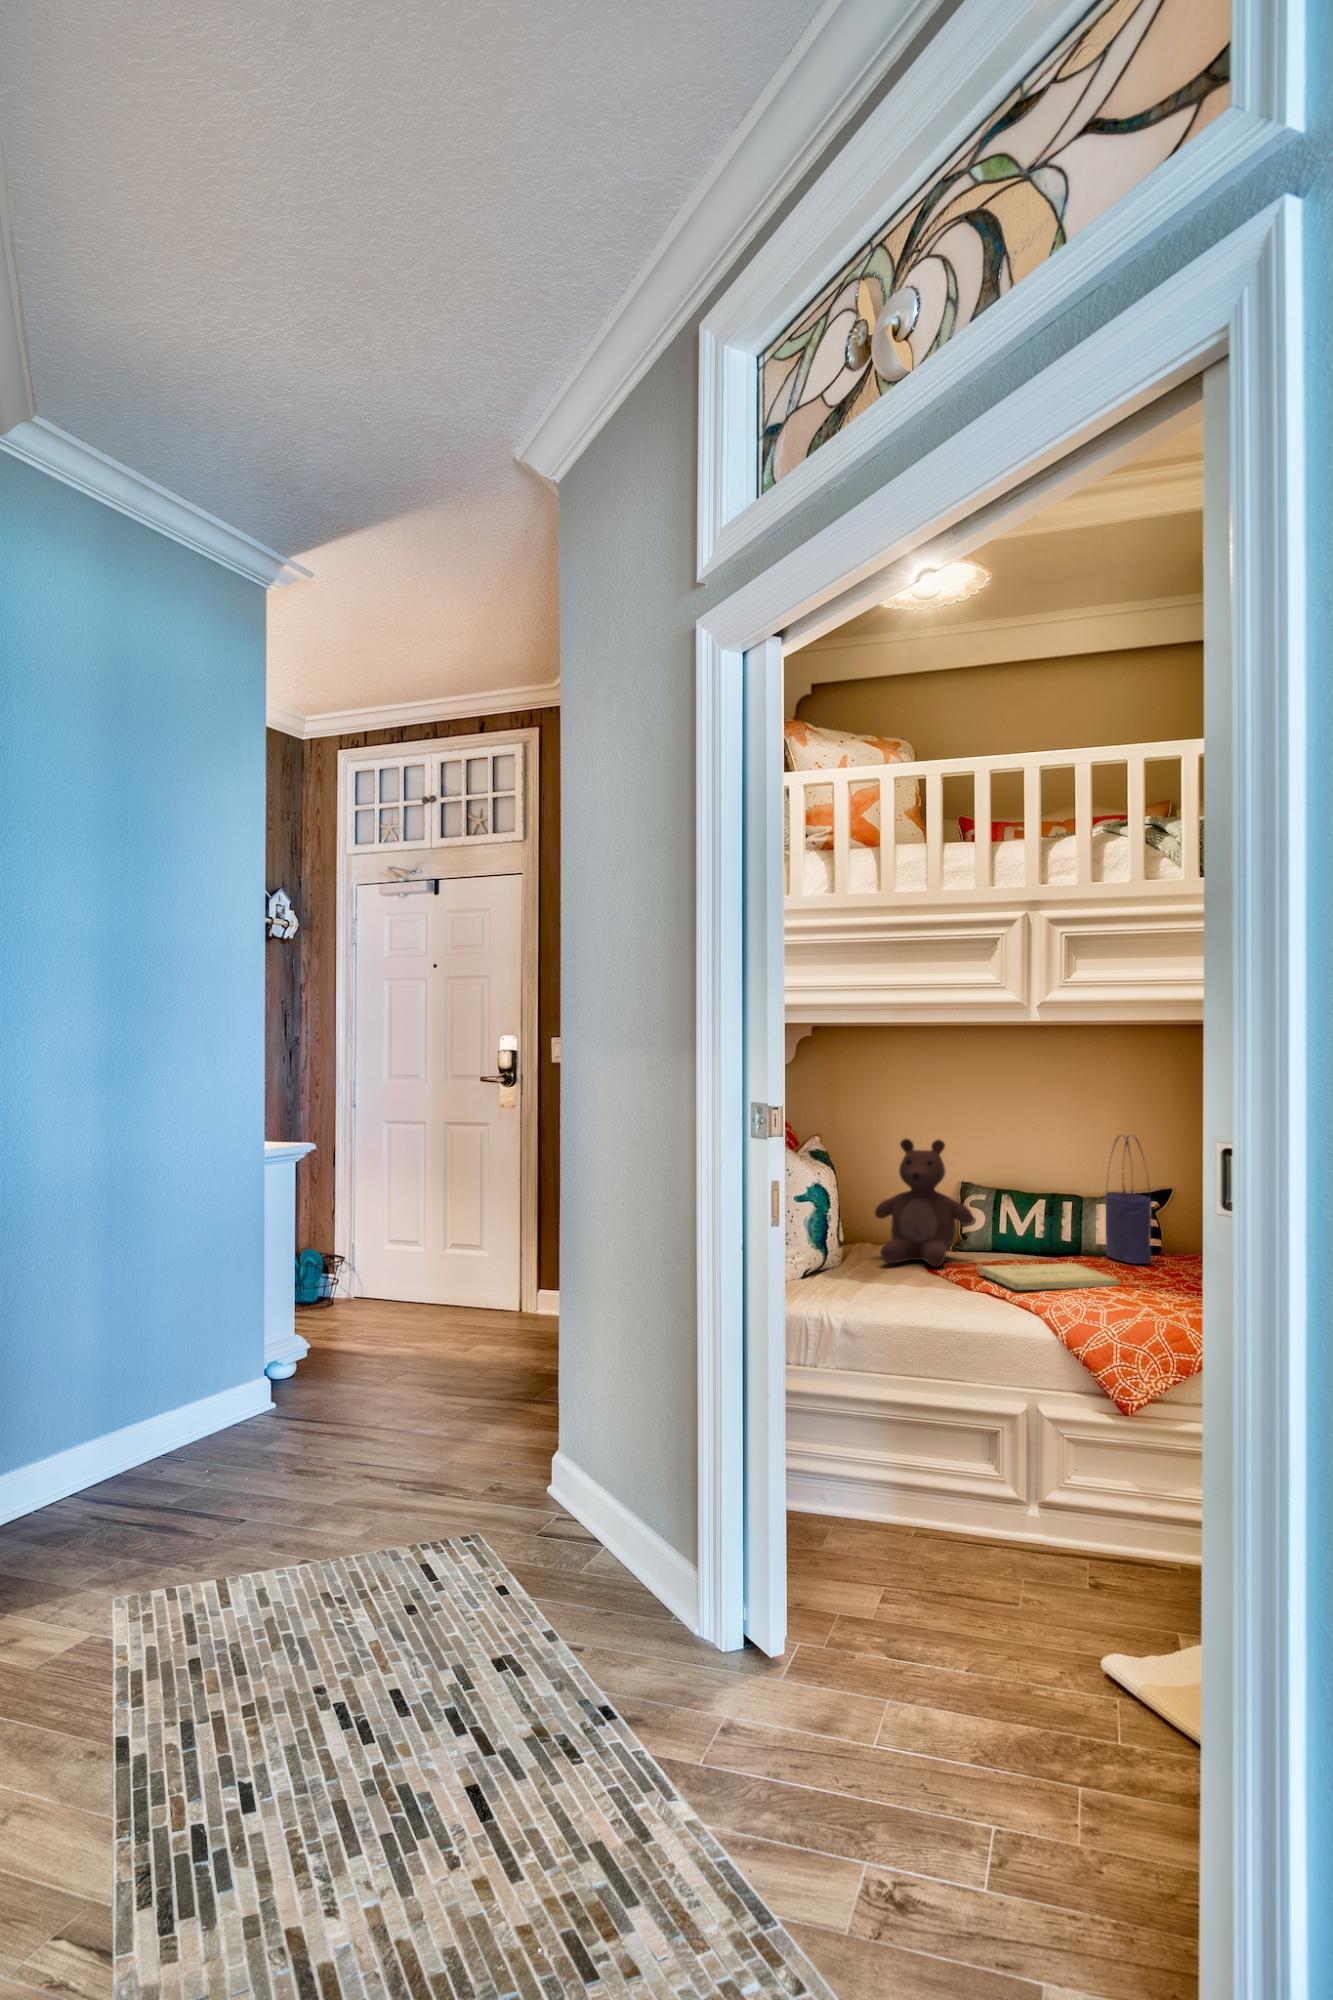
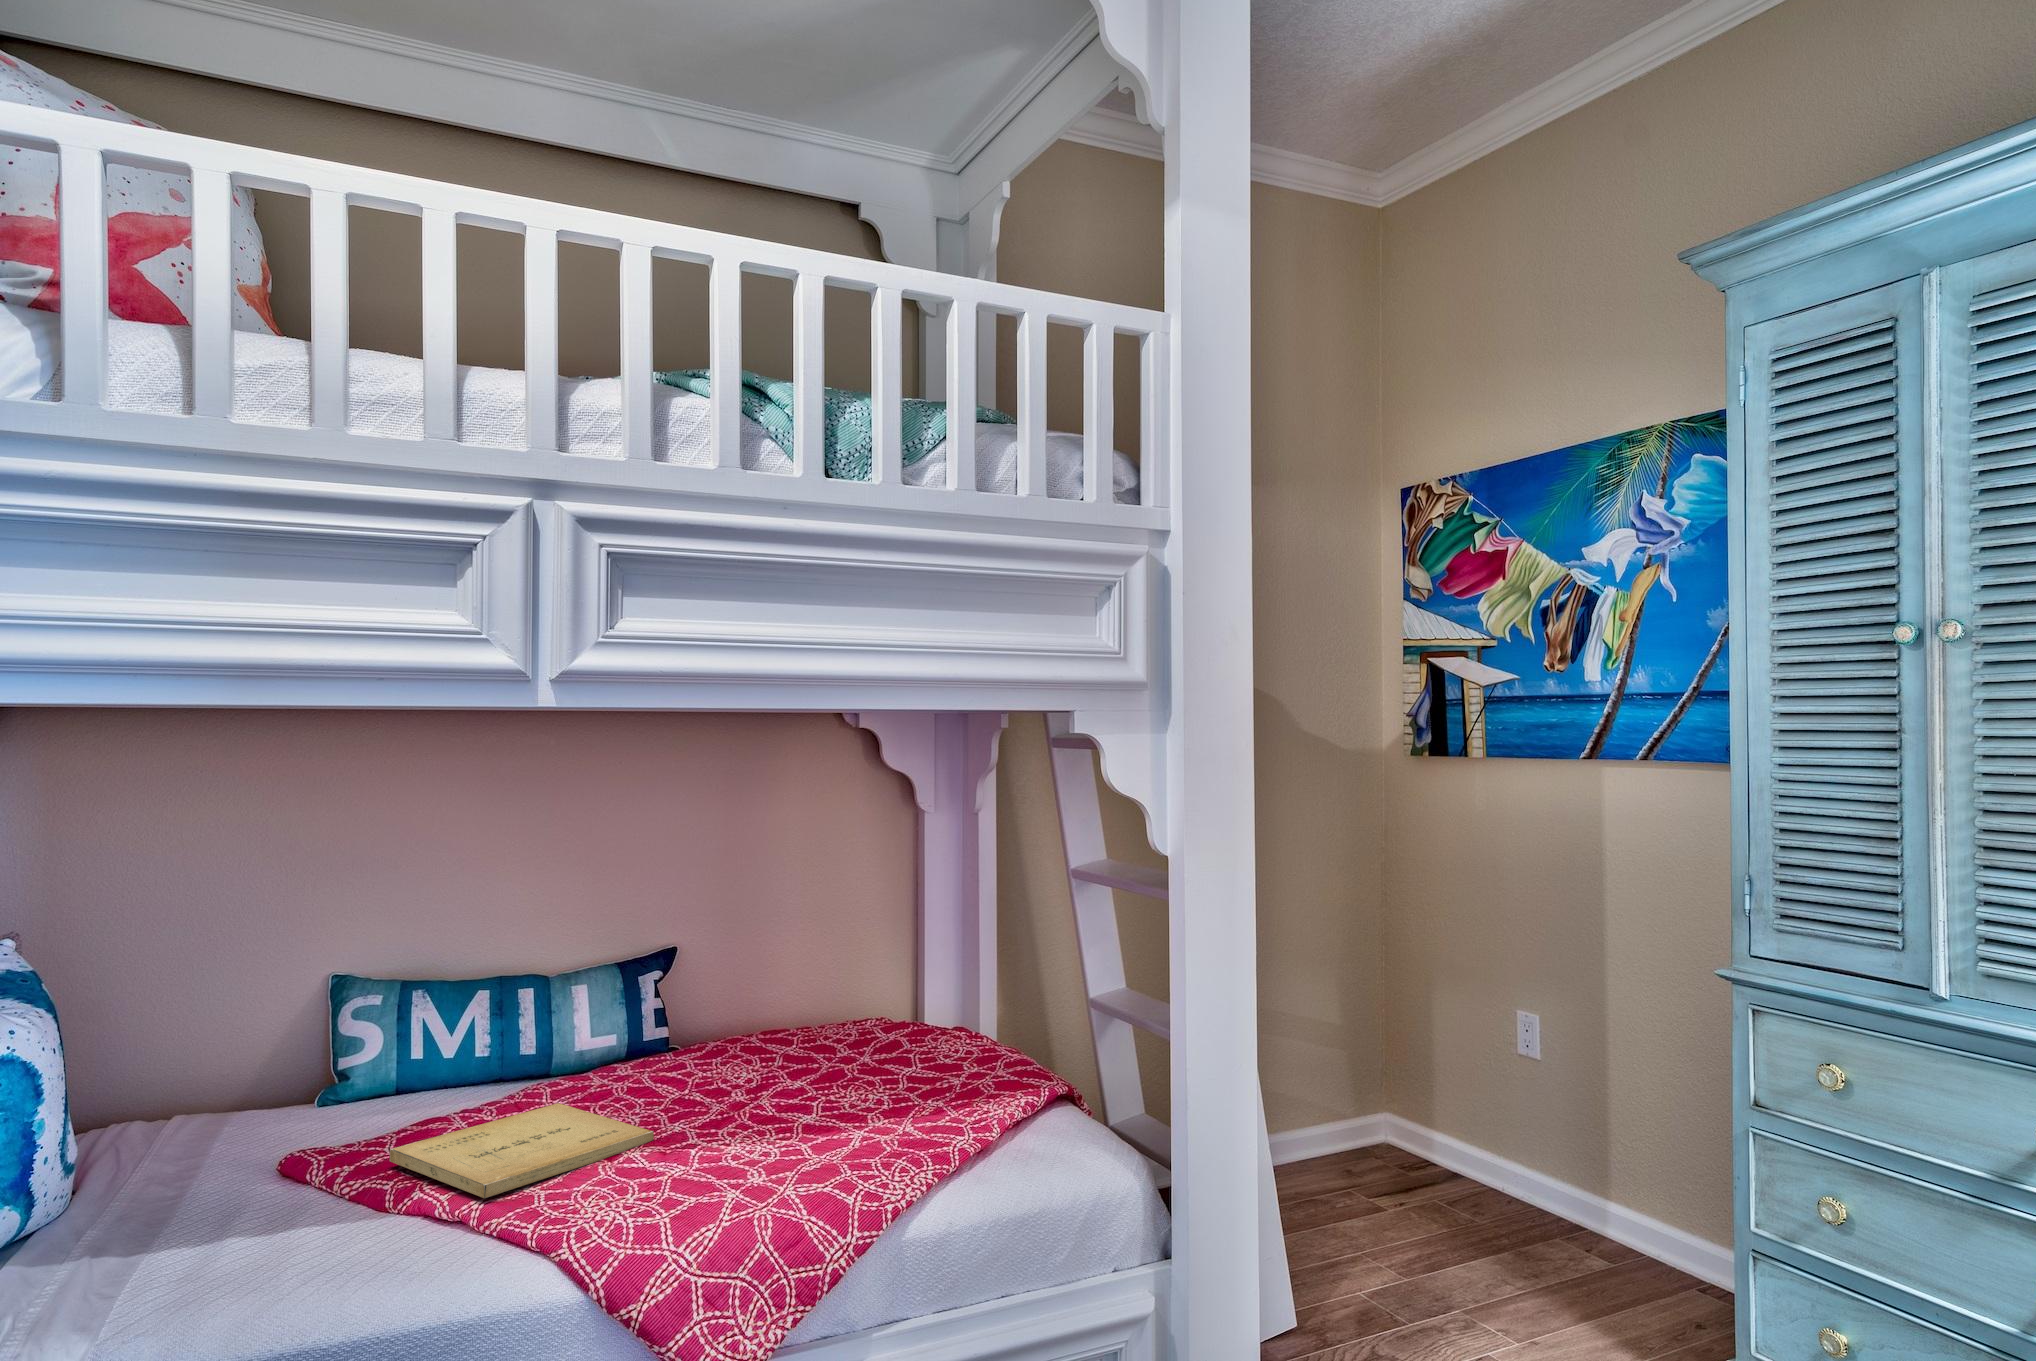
tote bag: present [1106,1137,1151,1264] -> none [593,878,674,1084]
teddy bear: present [875,1139,973,1267] -> none [153,910,369,1171]

